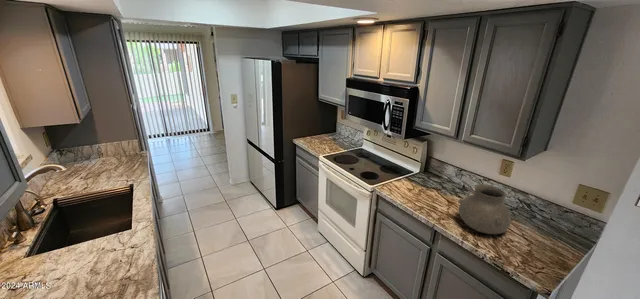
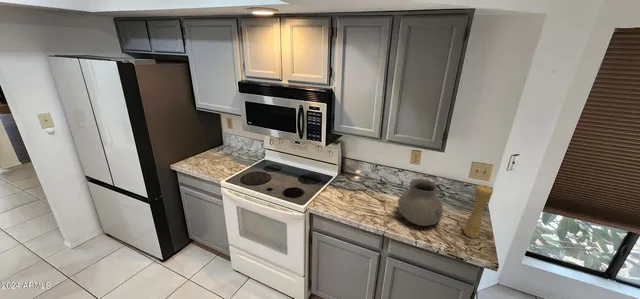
pepper mill: none [529,201,570,262] -> present [464,185,493,238]

